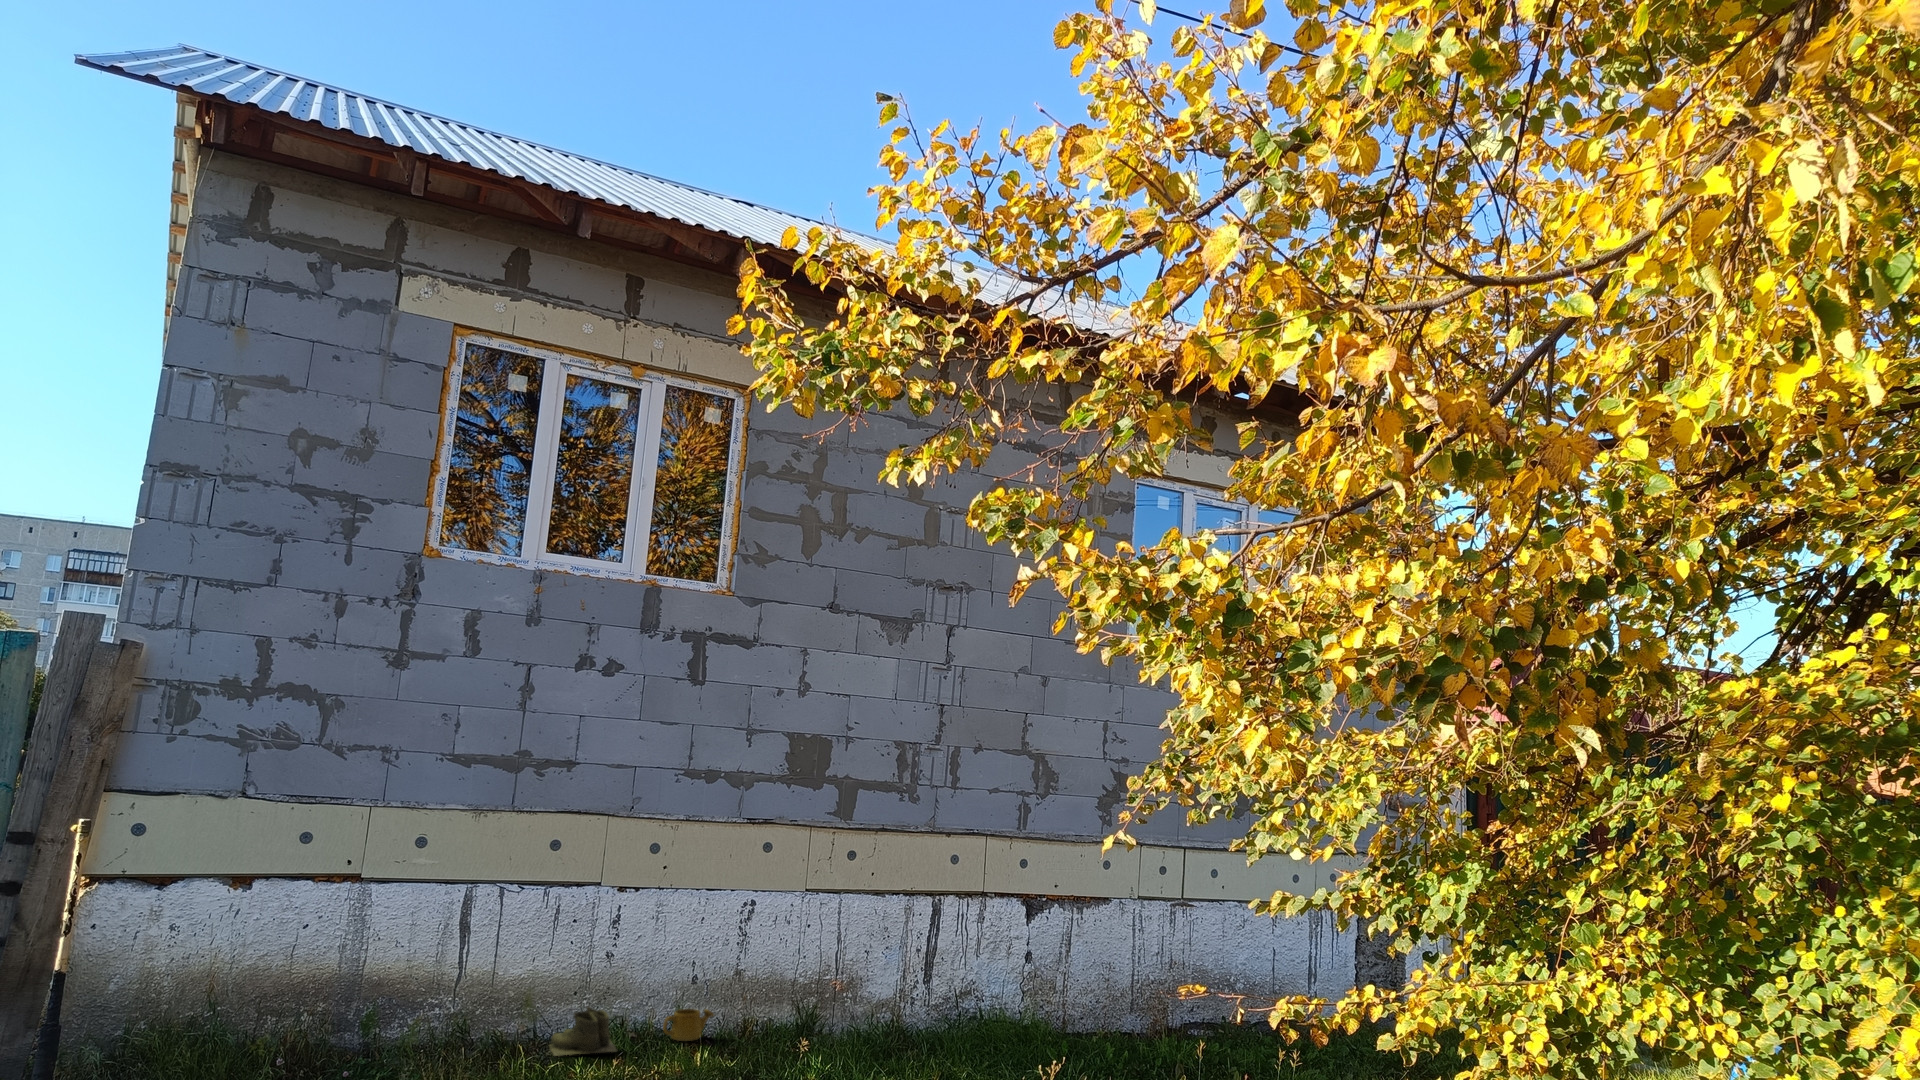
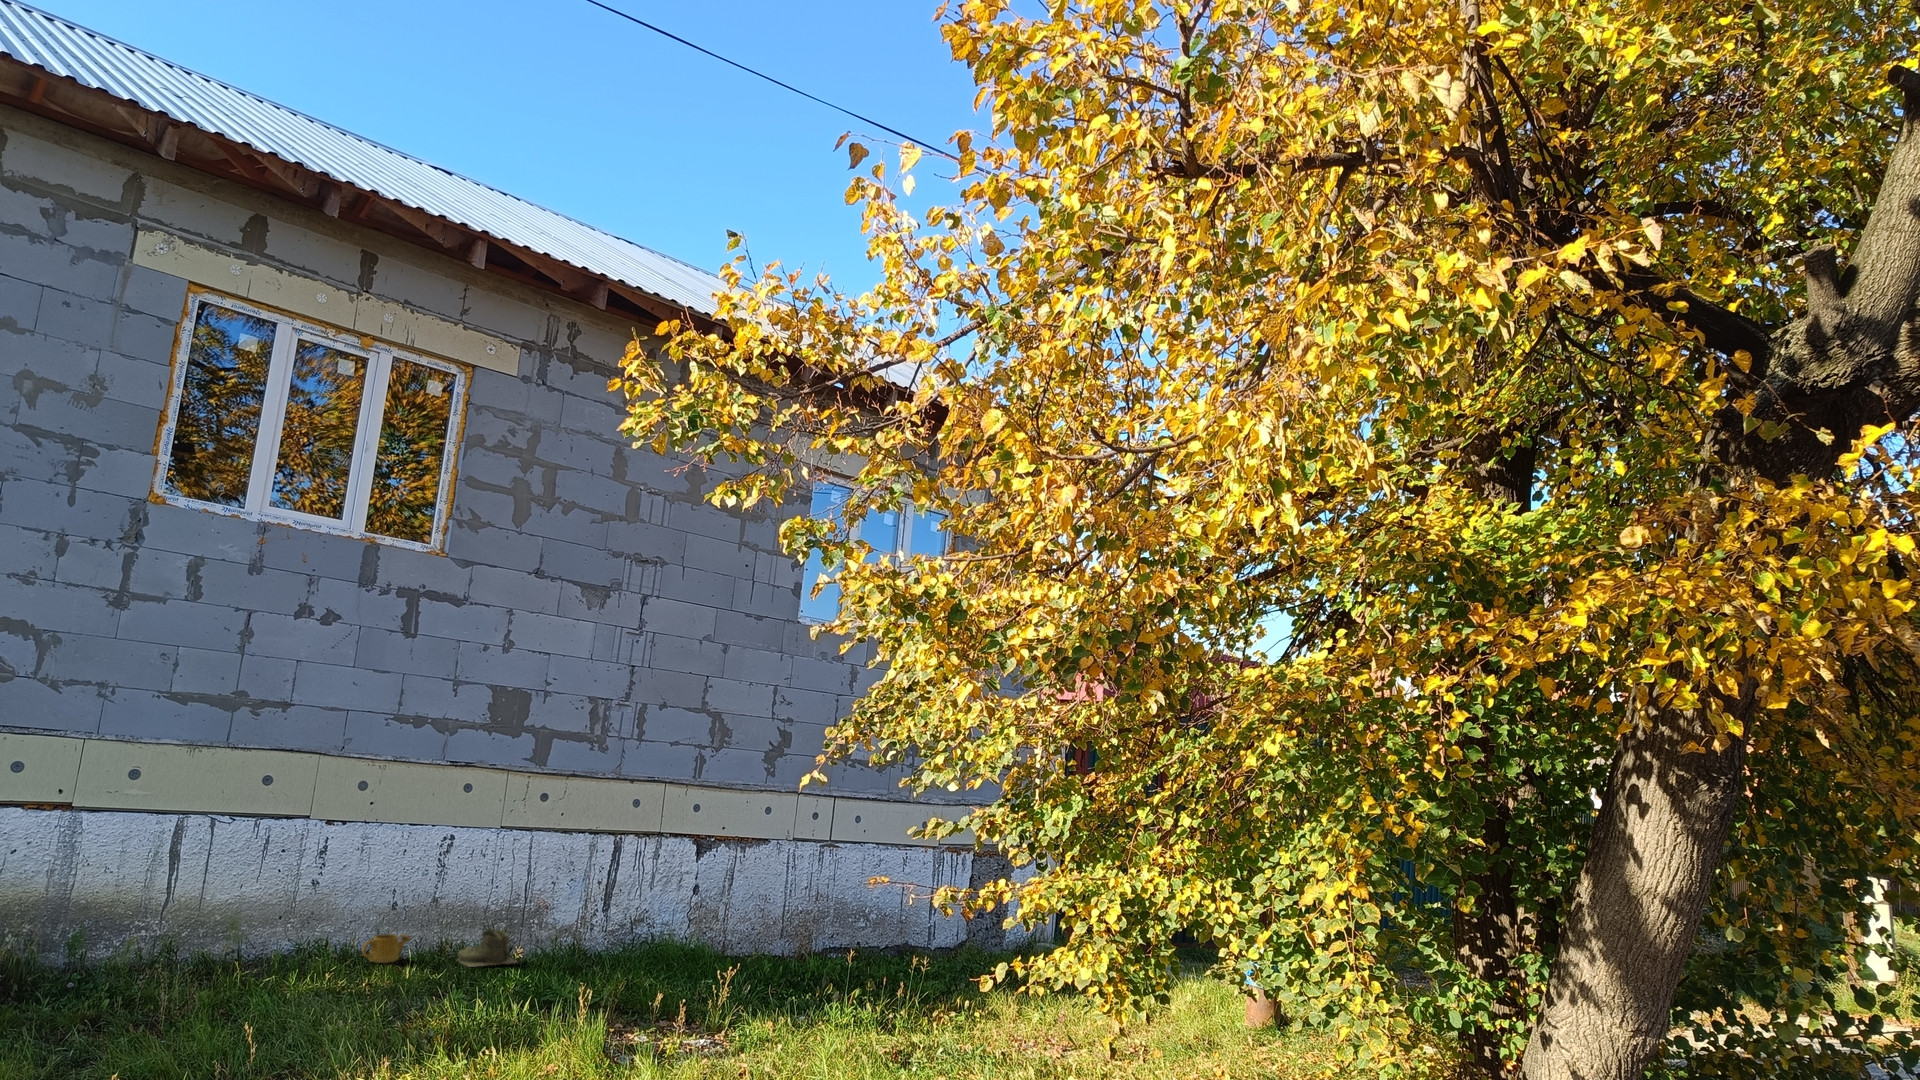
boots: present [550,1007,616,1056] -> present [457,927,517,967]

